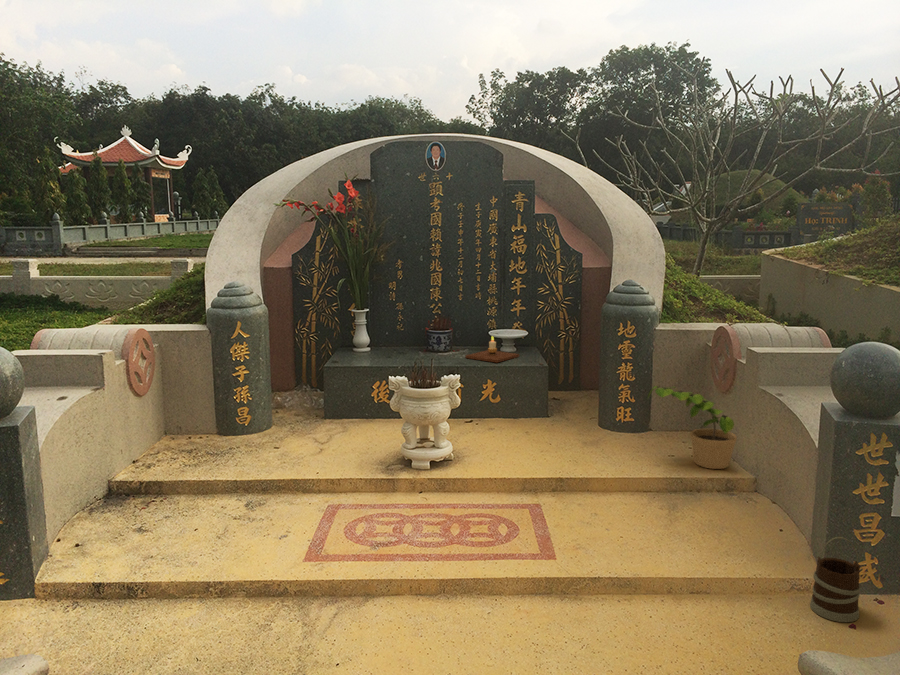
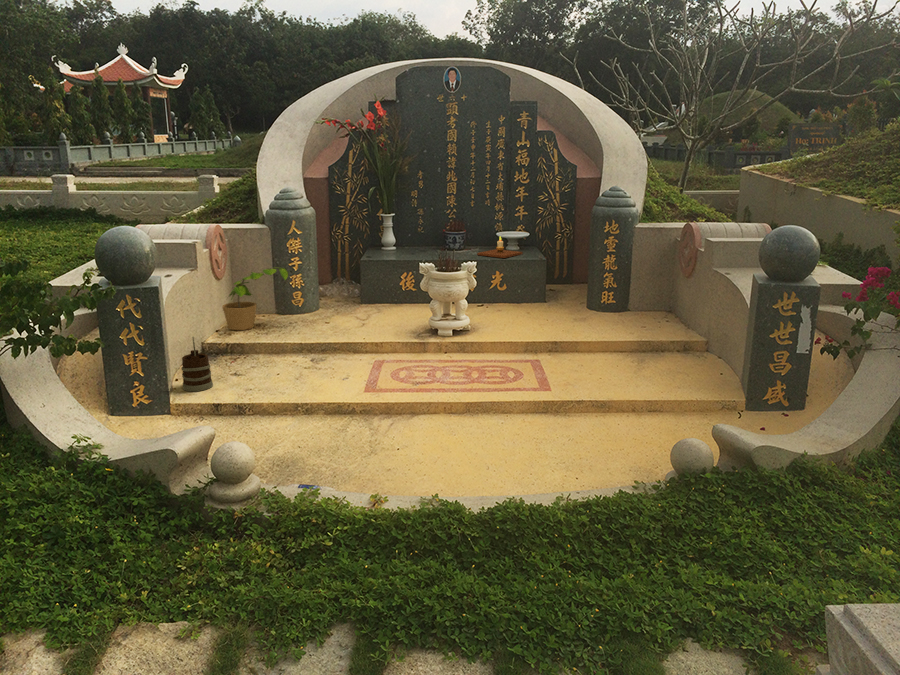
potted plant: present [648,386,736,469] -> present [222,267,288,330]
wooden bucket: present [810,537,860,622] -> present [182,337,213,391]

